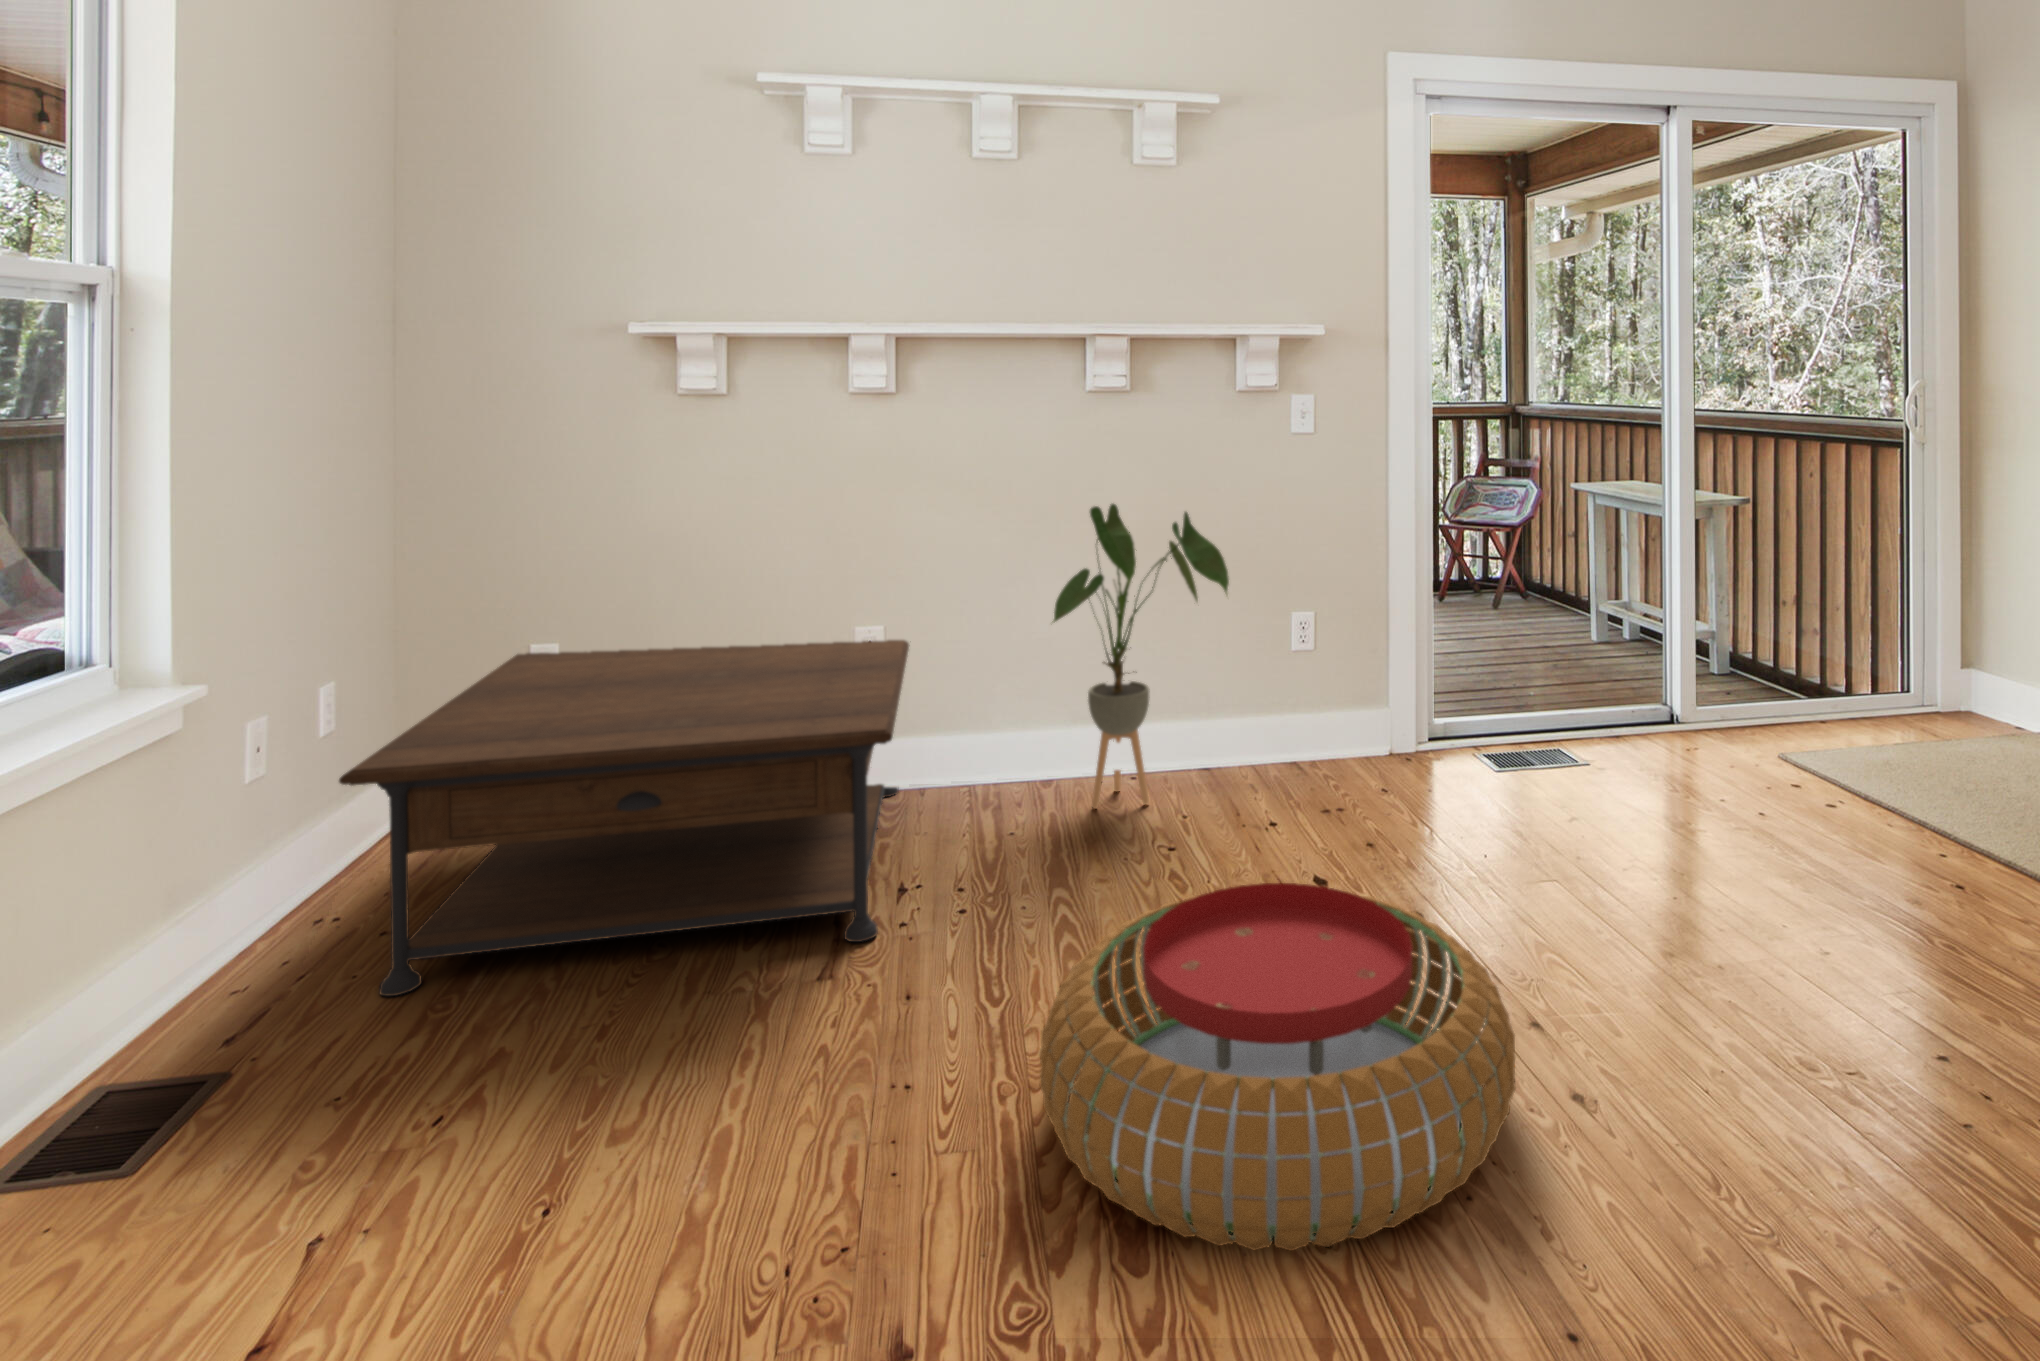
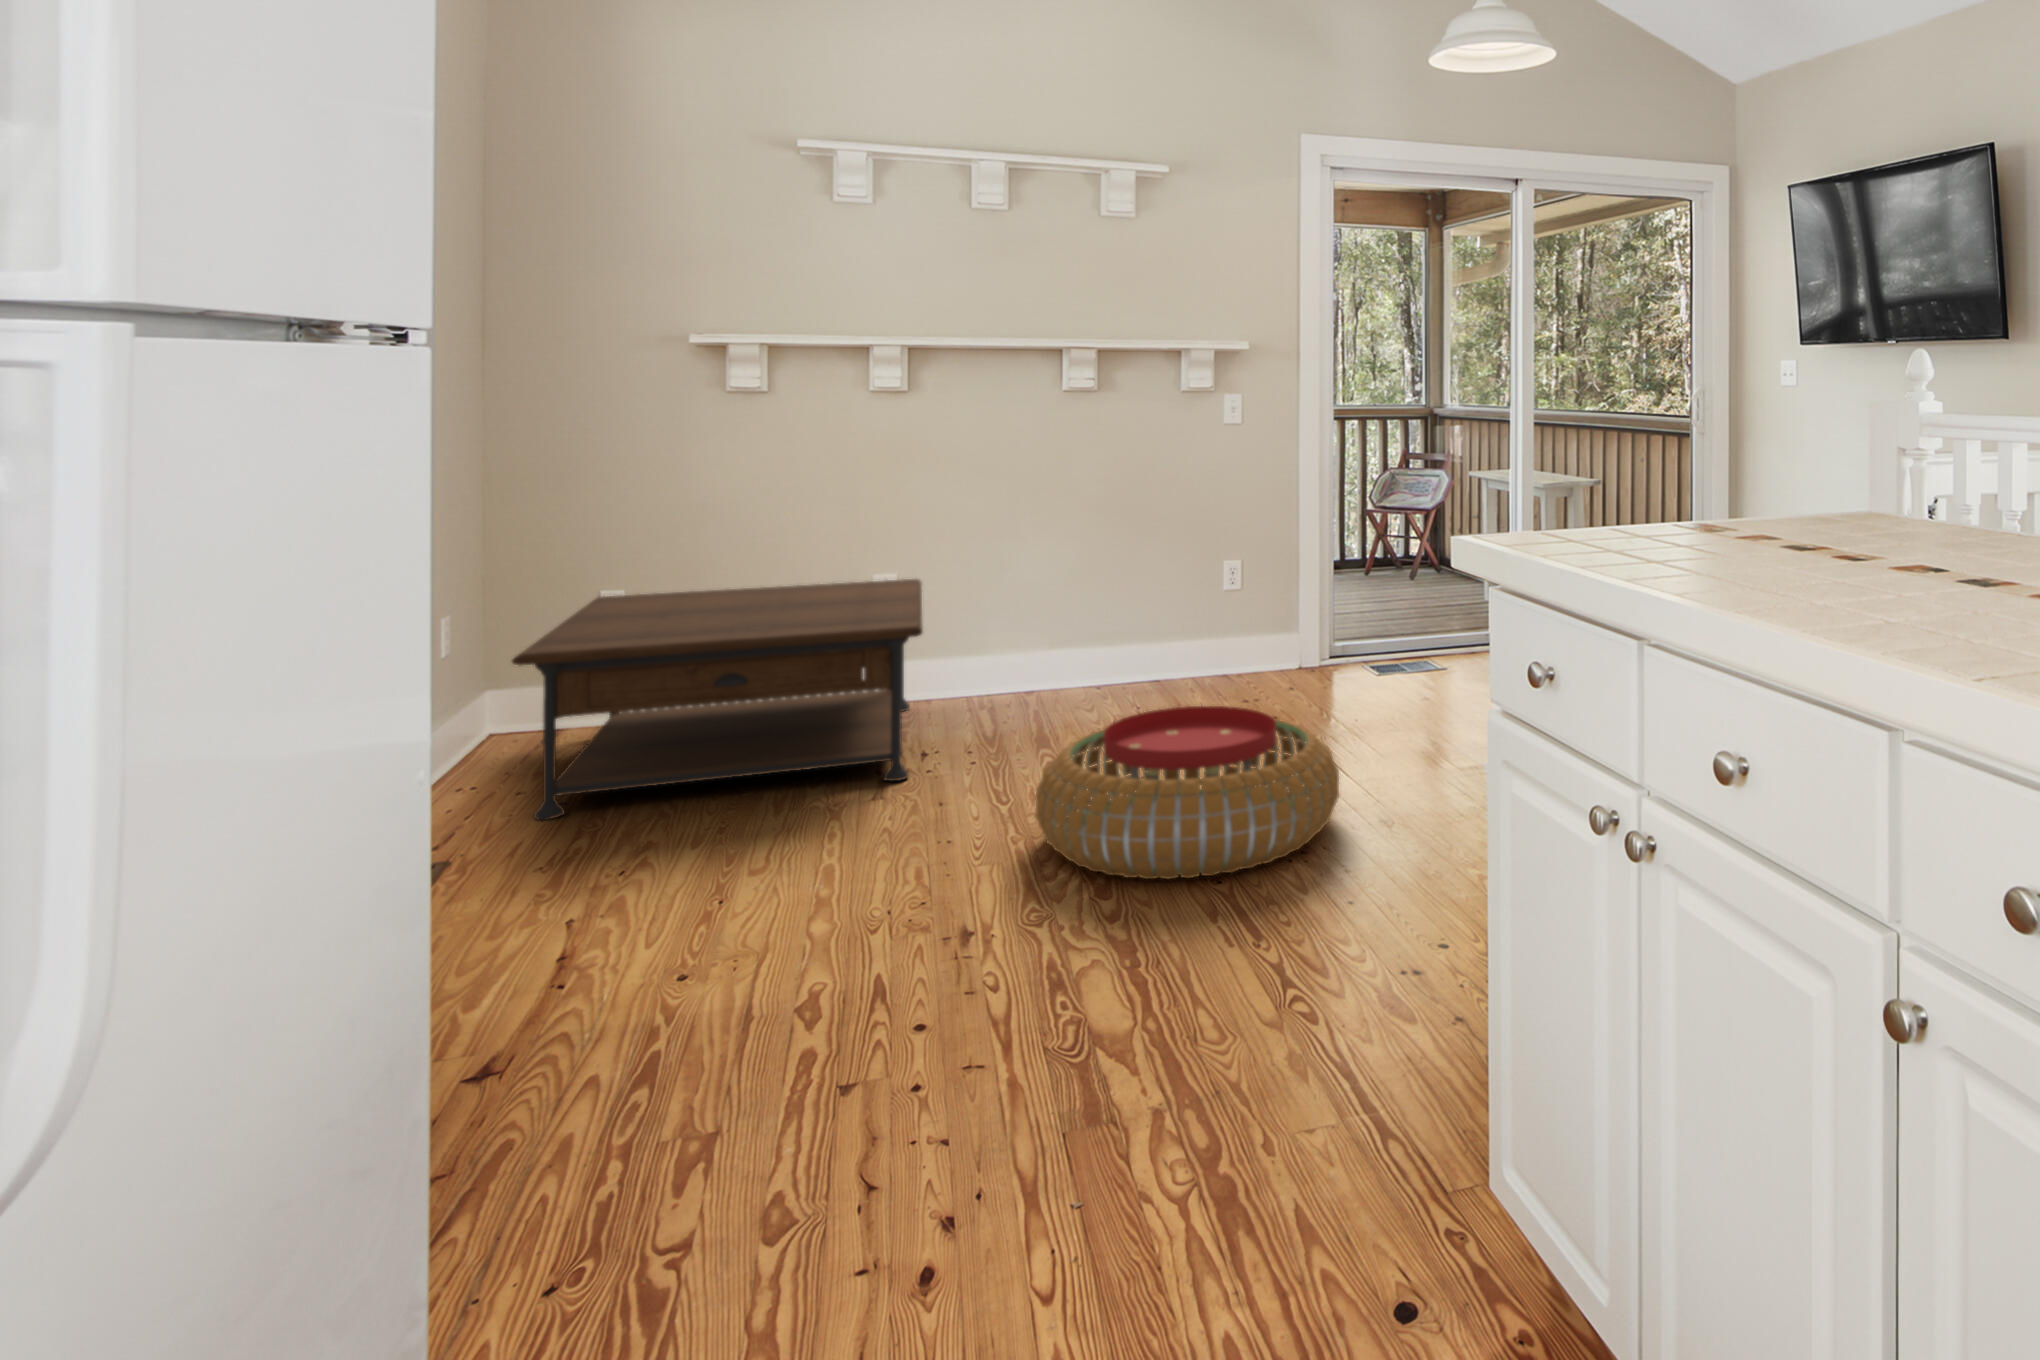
house plant: present [1052,504,1229,808] -> none [1037,477,1177,711]

